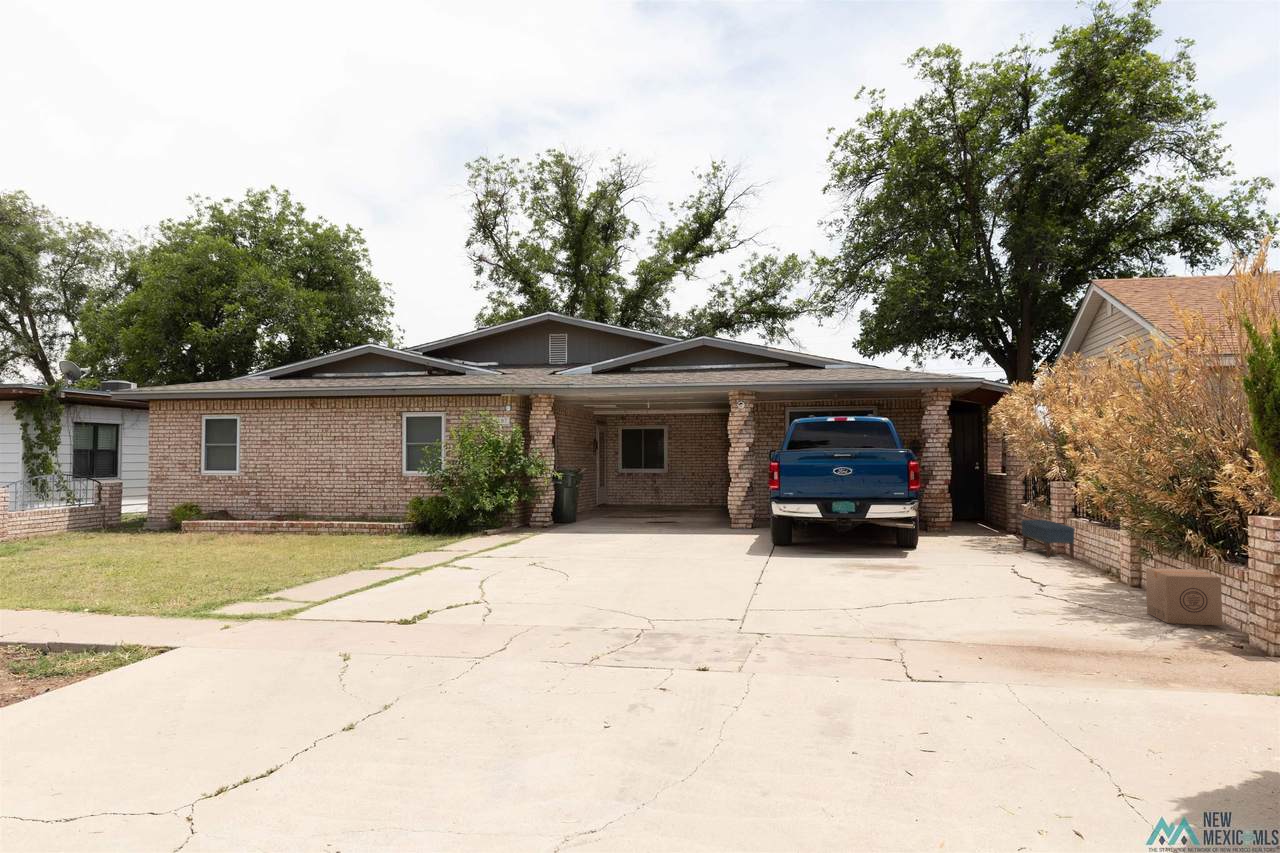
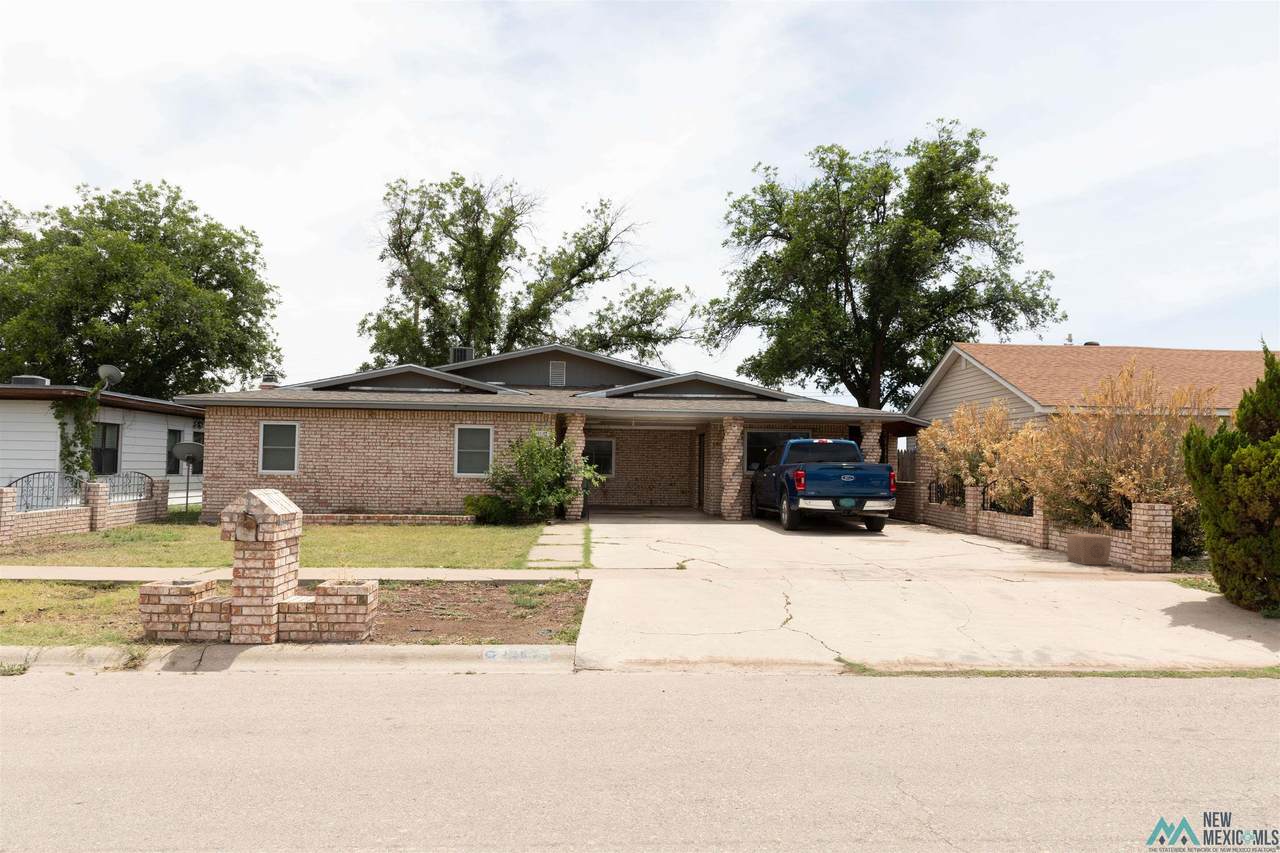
bench: present [1021,520,1075,558] -> none [946,511,988,536]

